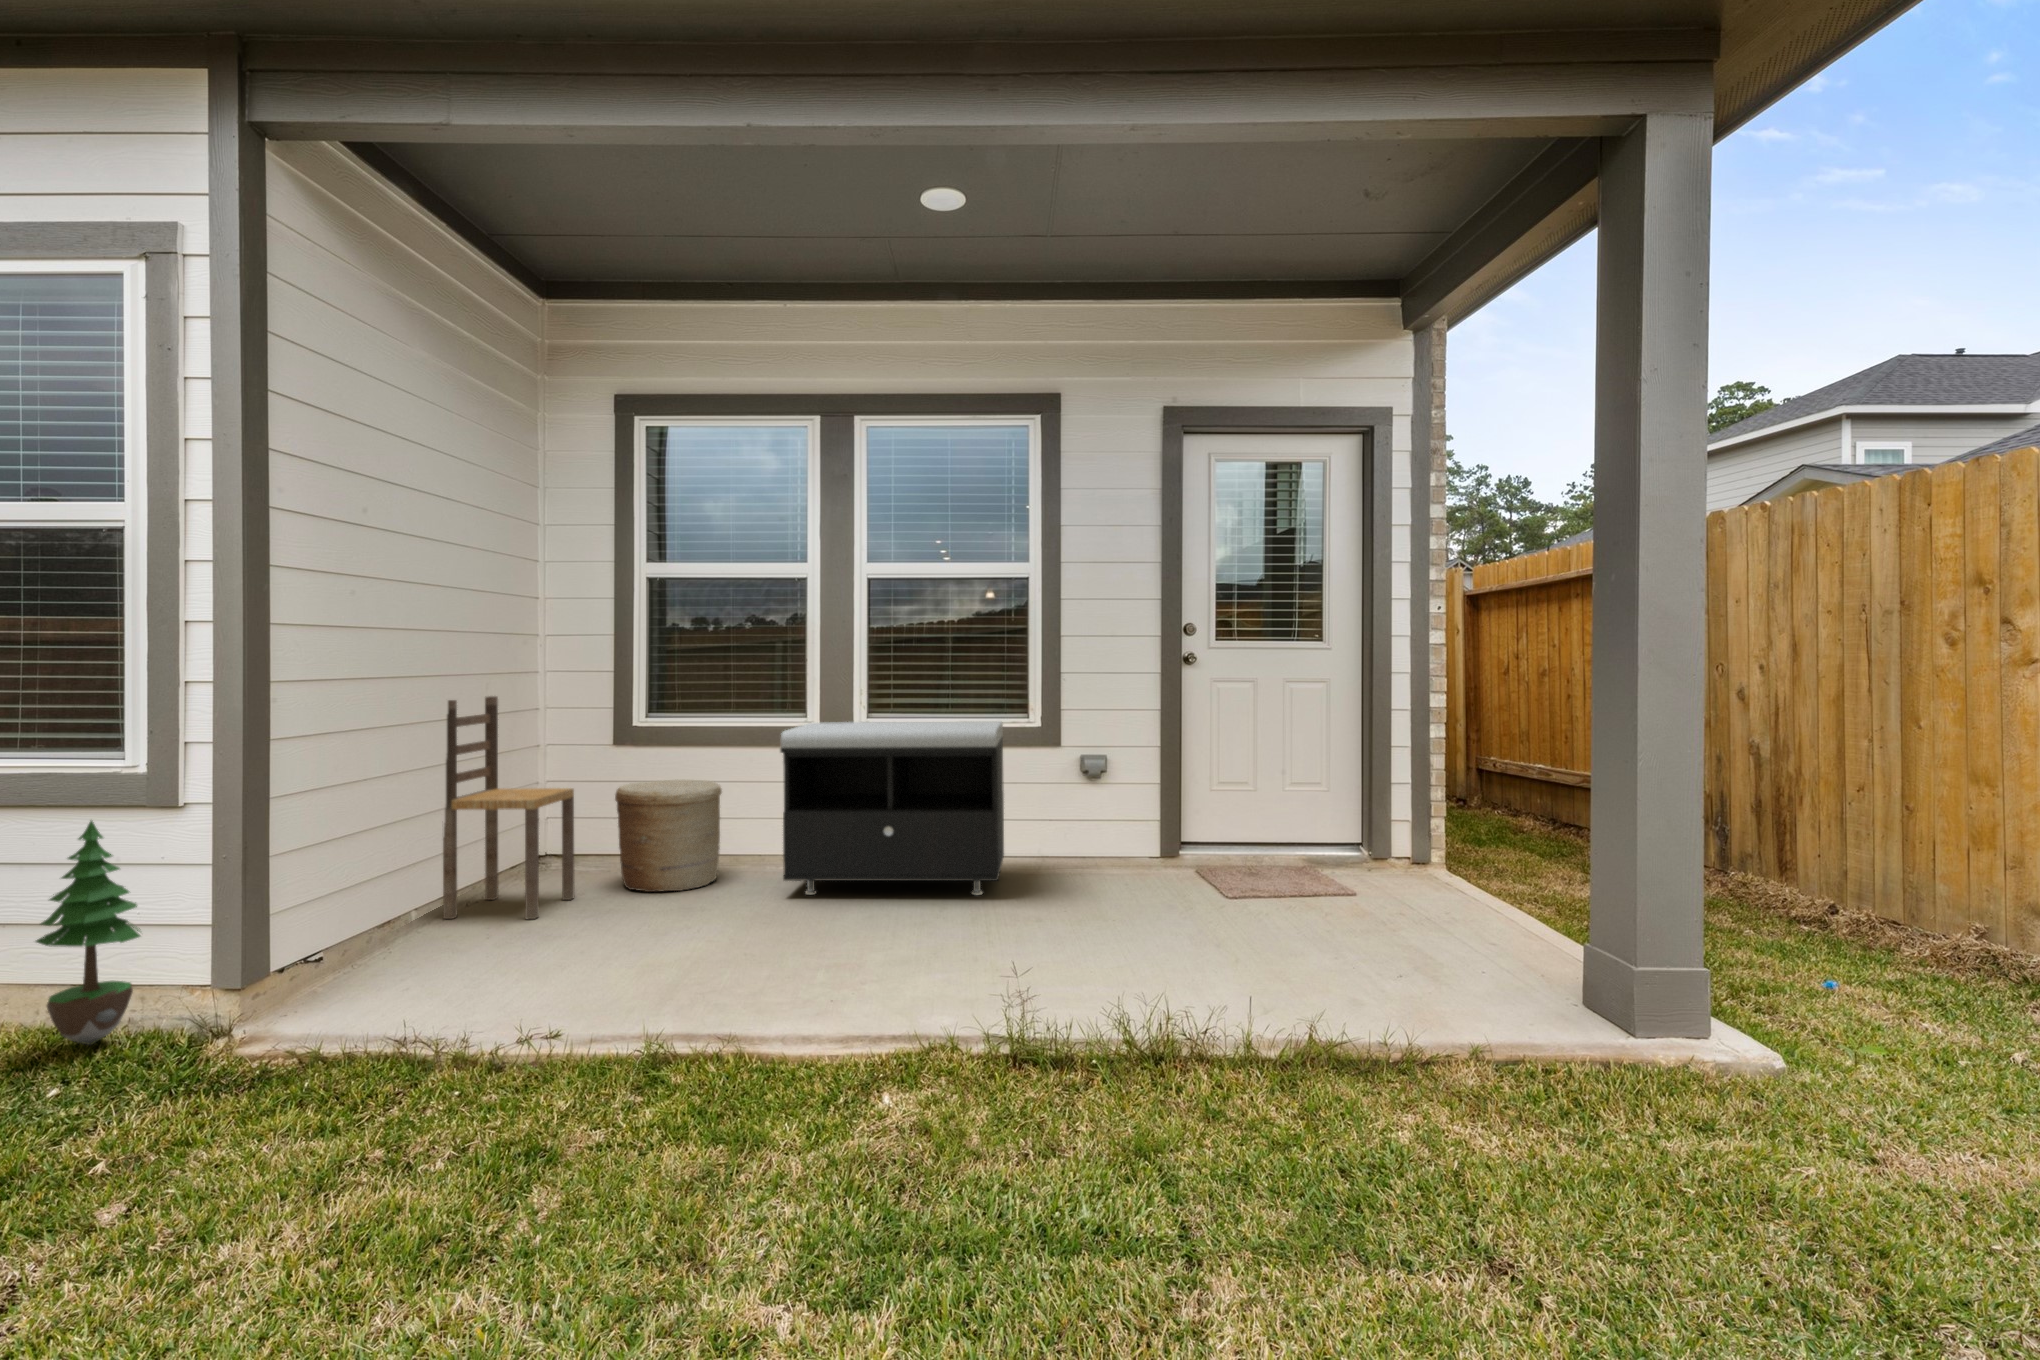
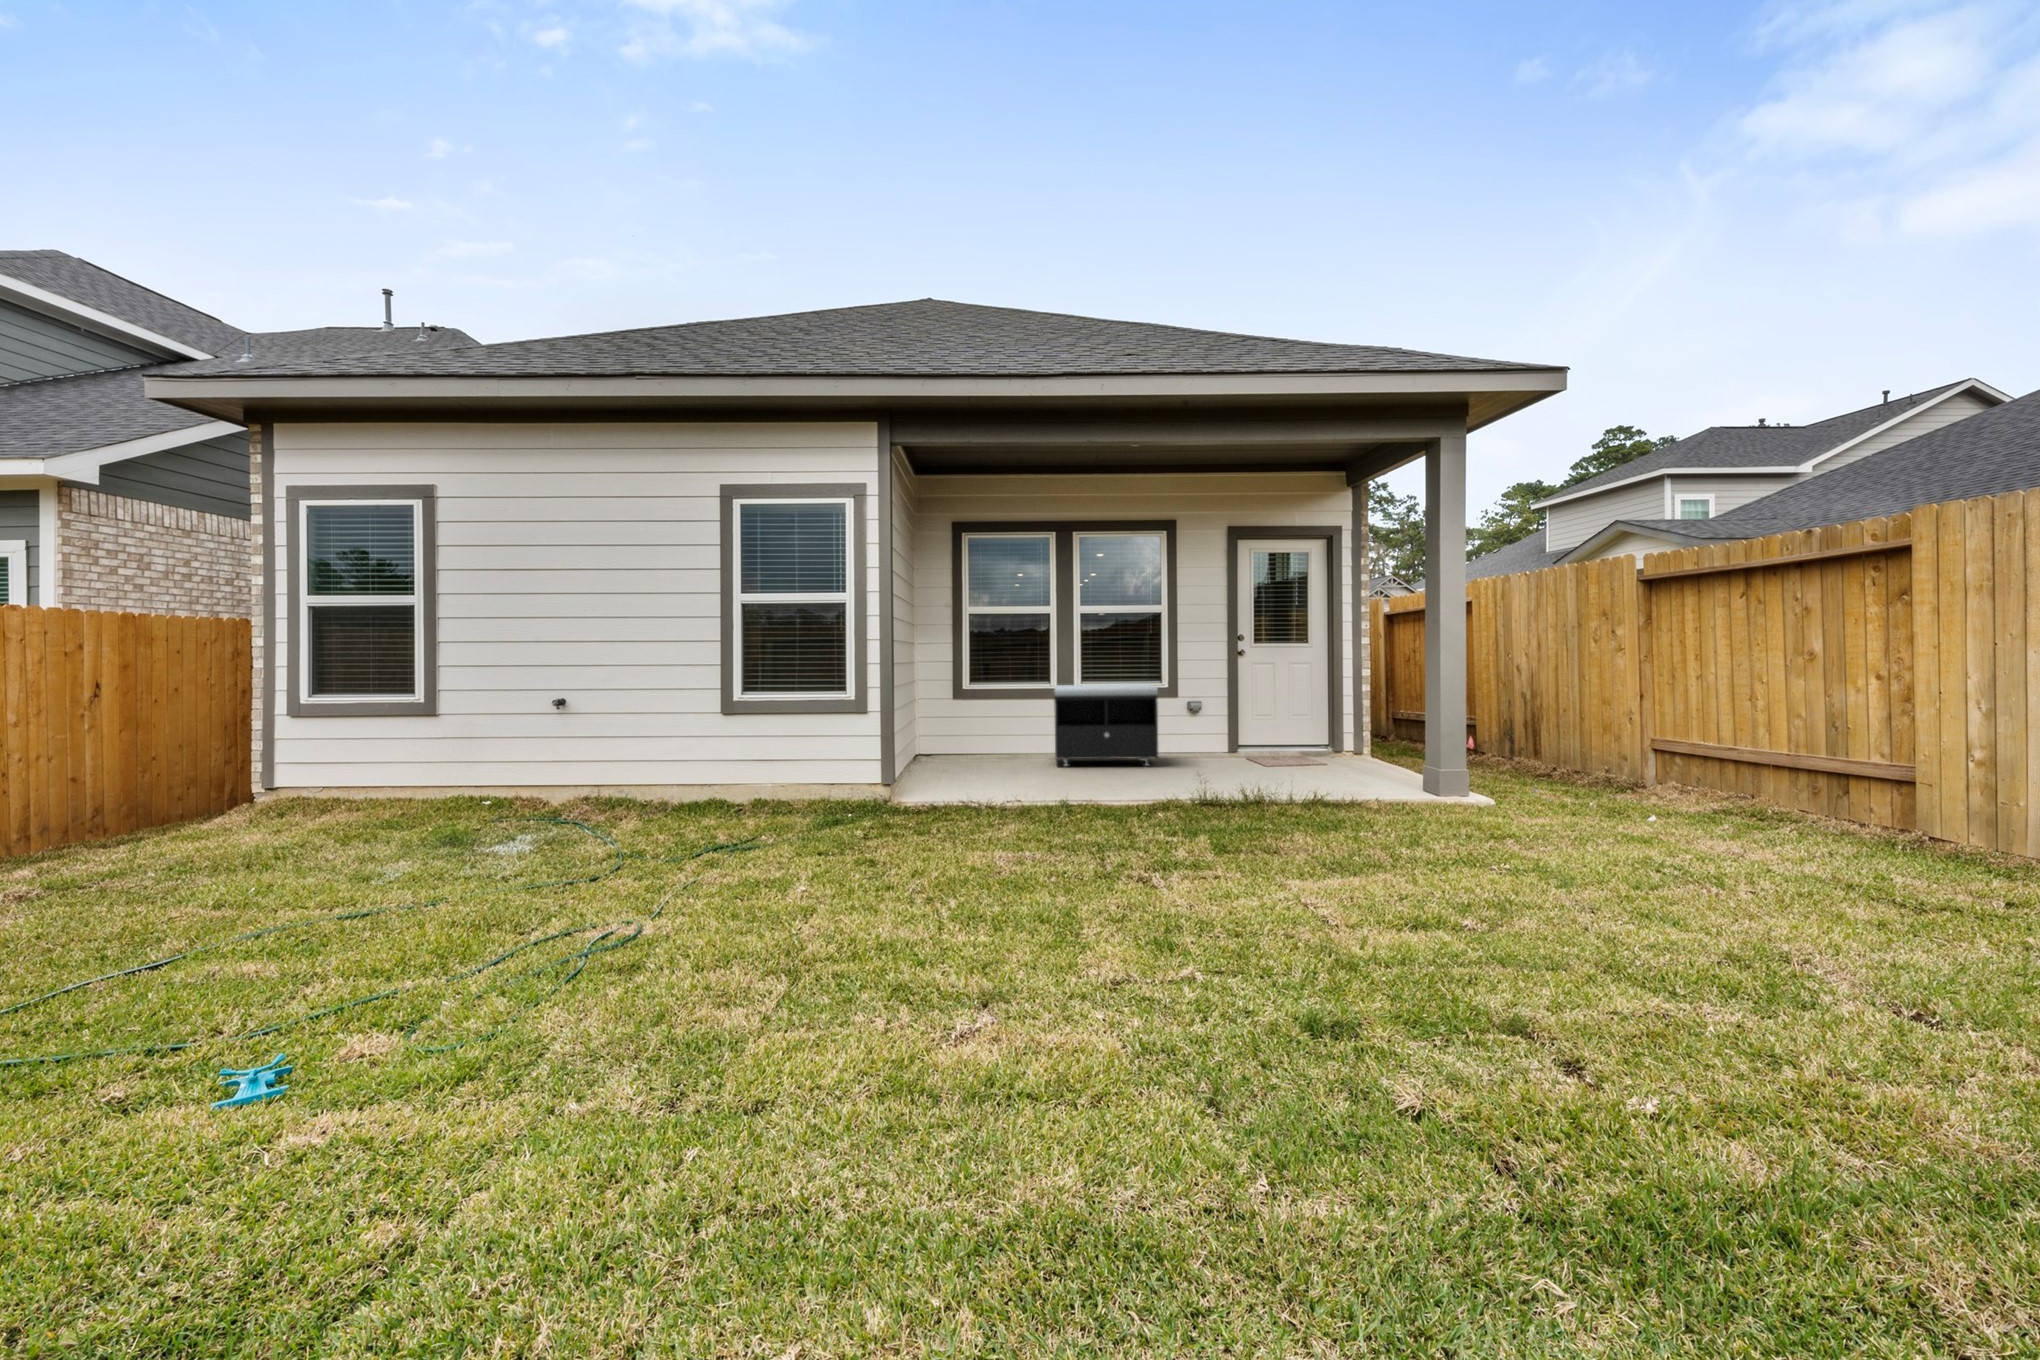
chair: present [443,696,575,919] -> none [907,672,955,774]
woven basket: present [615,780,722,892] -> none [966,714,1015,766]
potted tree: present [36,821,140,1045] -> none [838,716,869,801]

